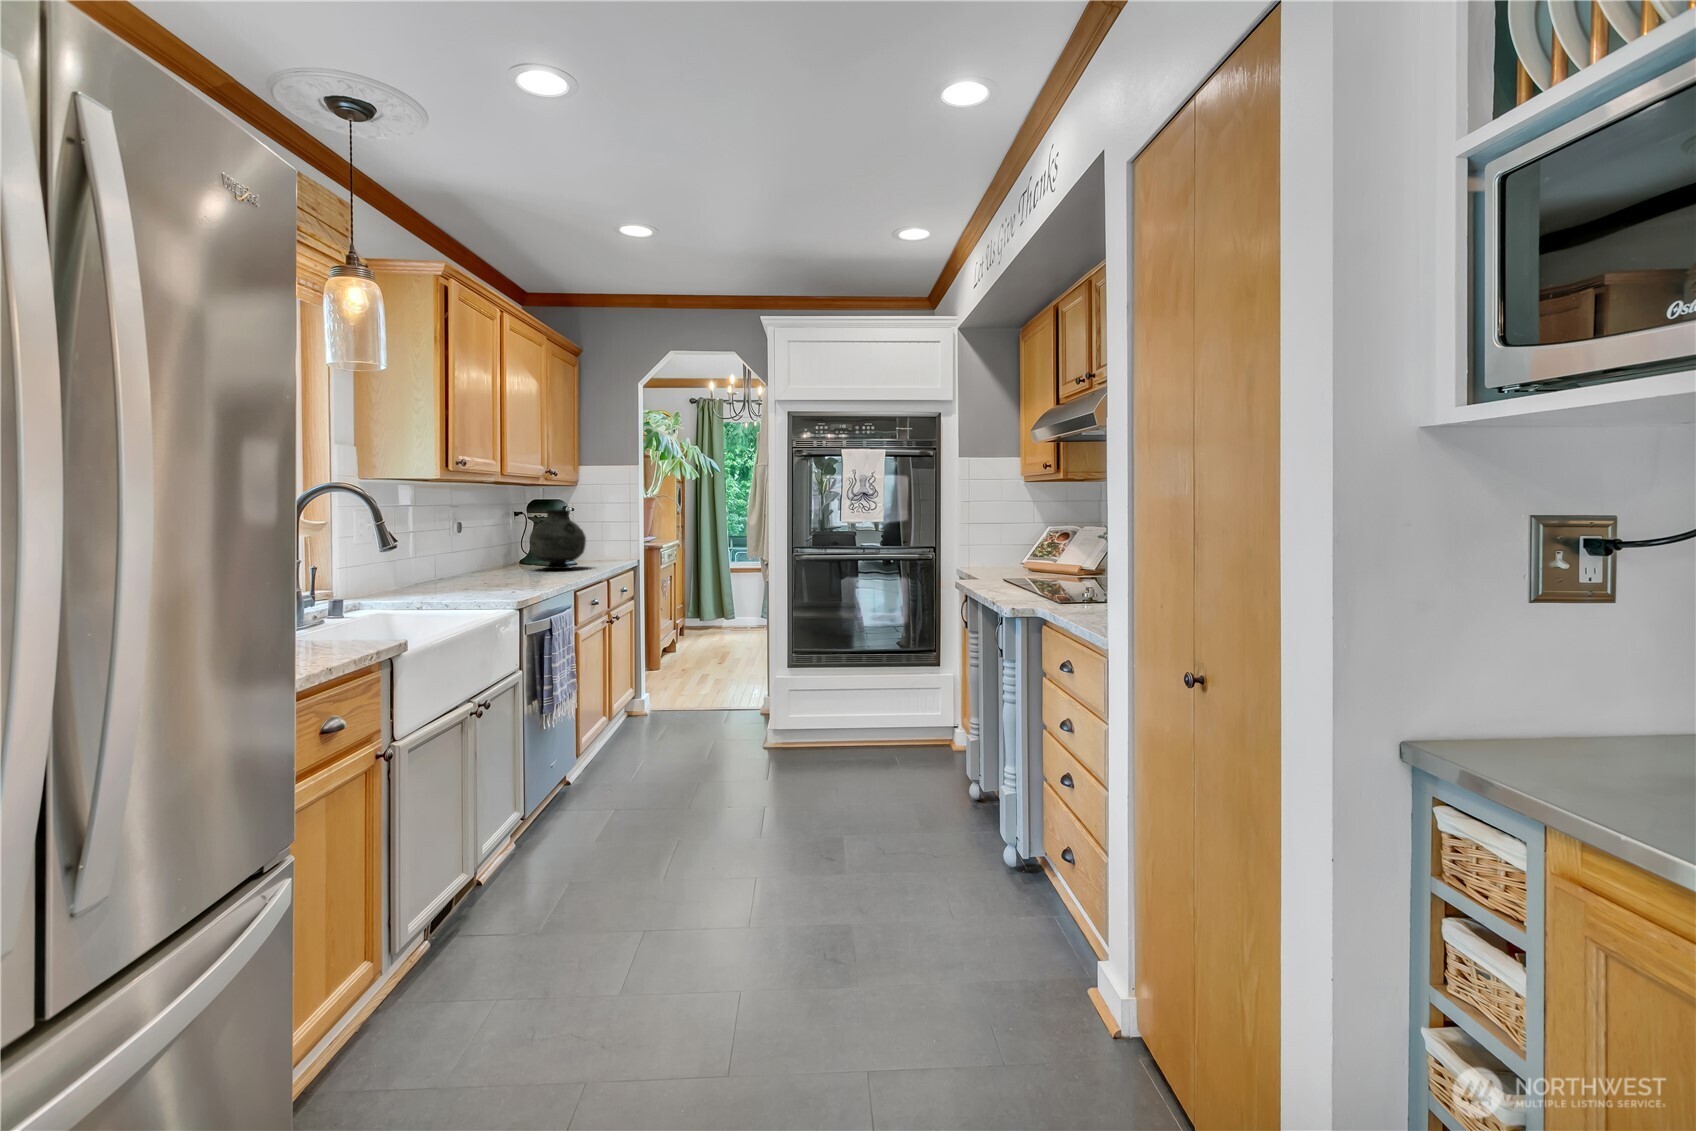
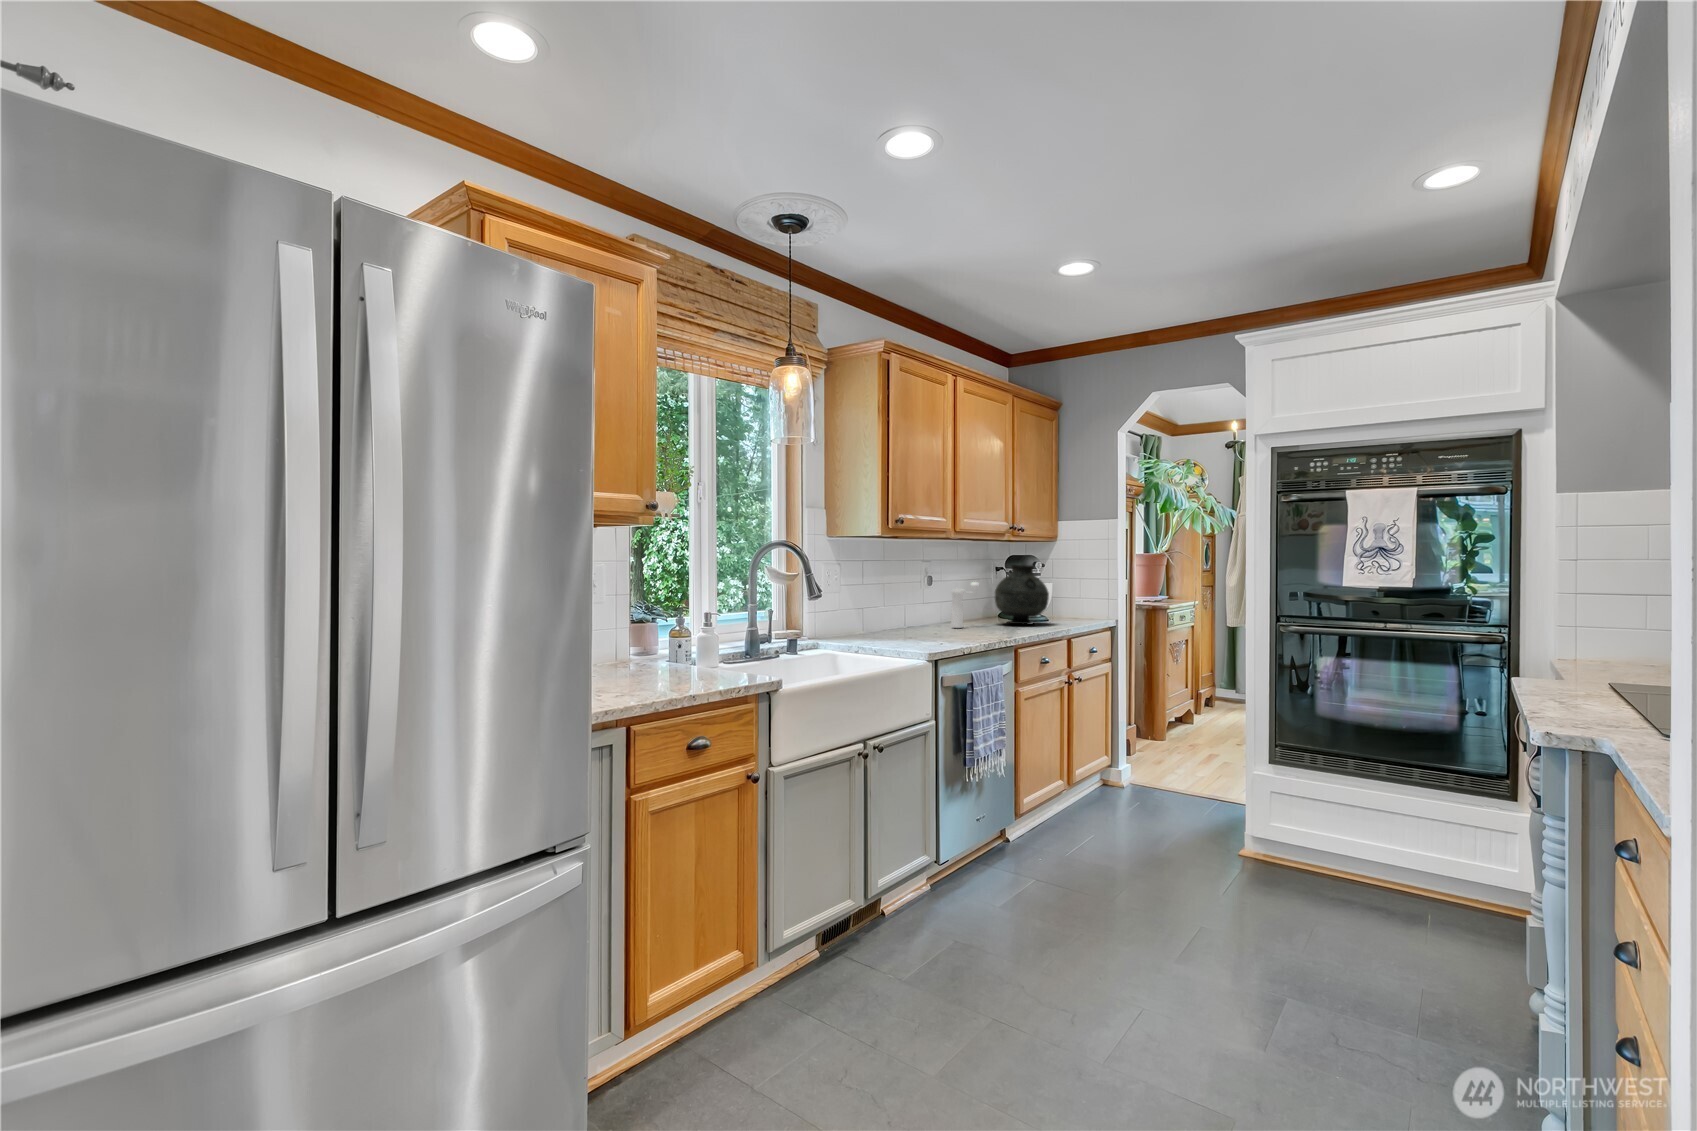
pepper mill: none [488,528,517,576] -> present [951,582,979,628]

